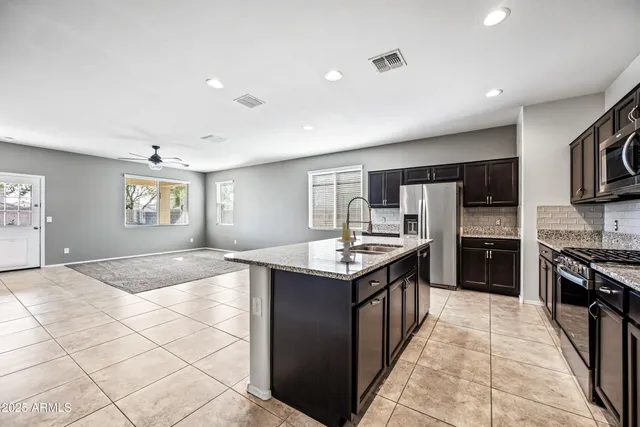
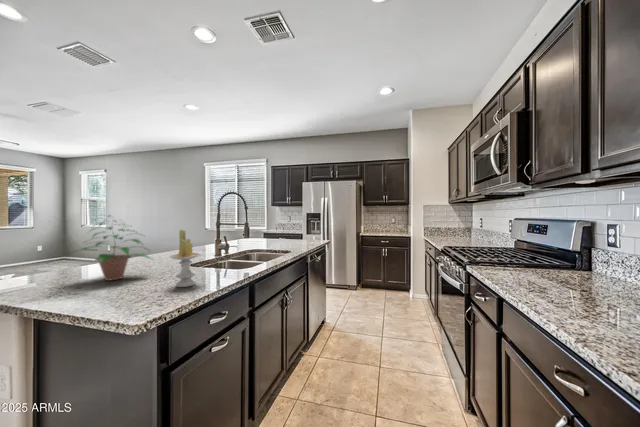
potted plant: none [269,211,318,256] -> present [75,219,150,280]

